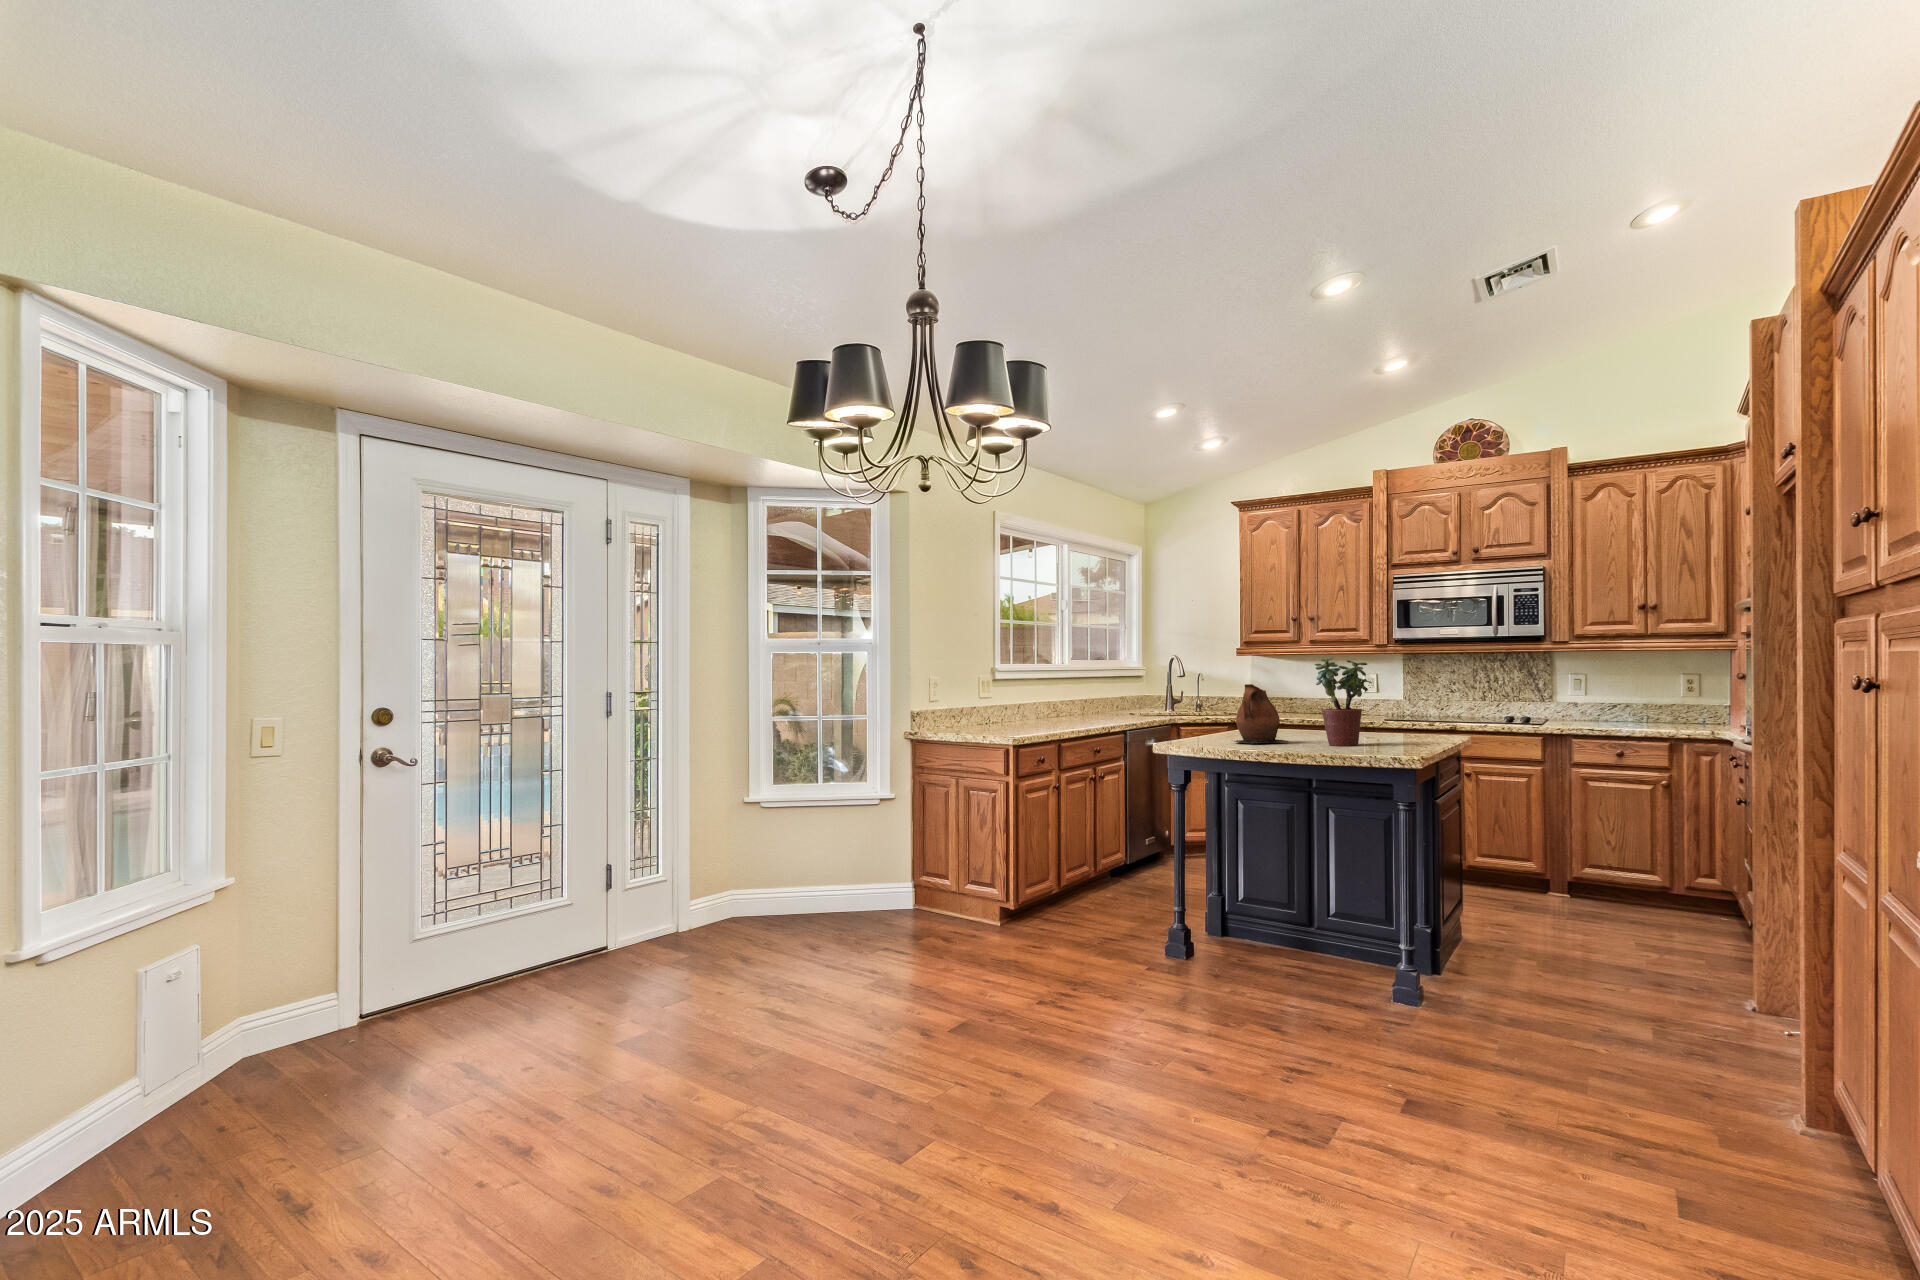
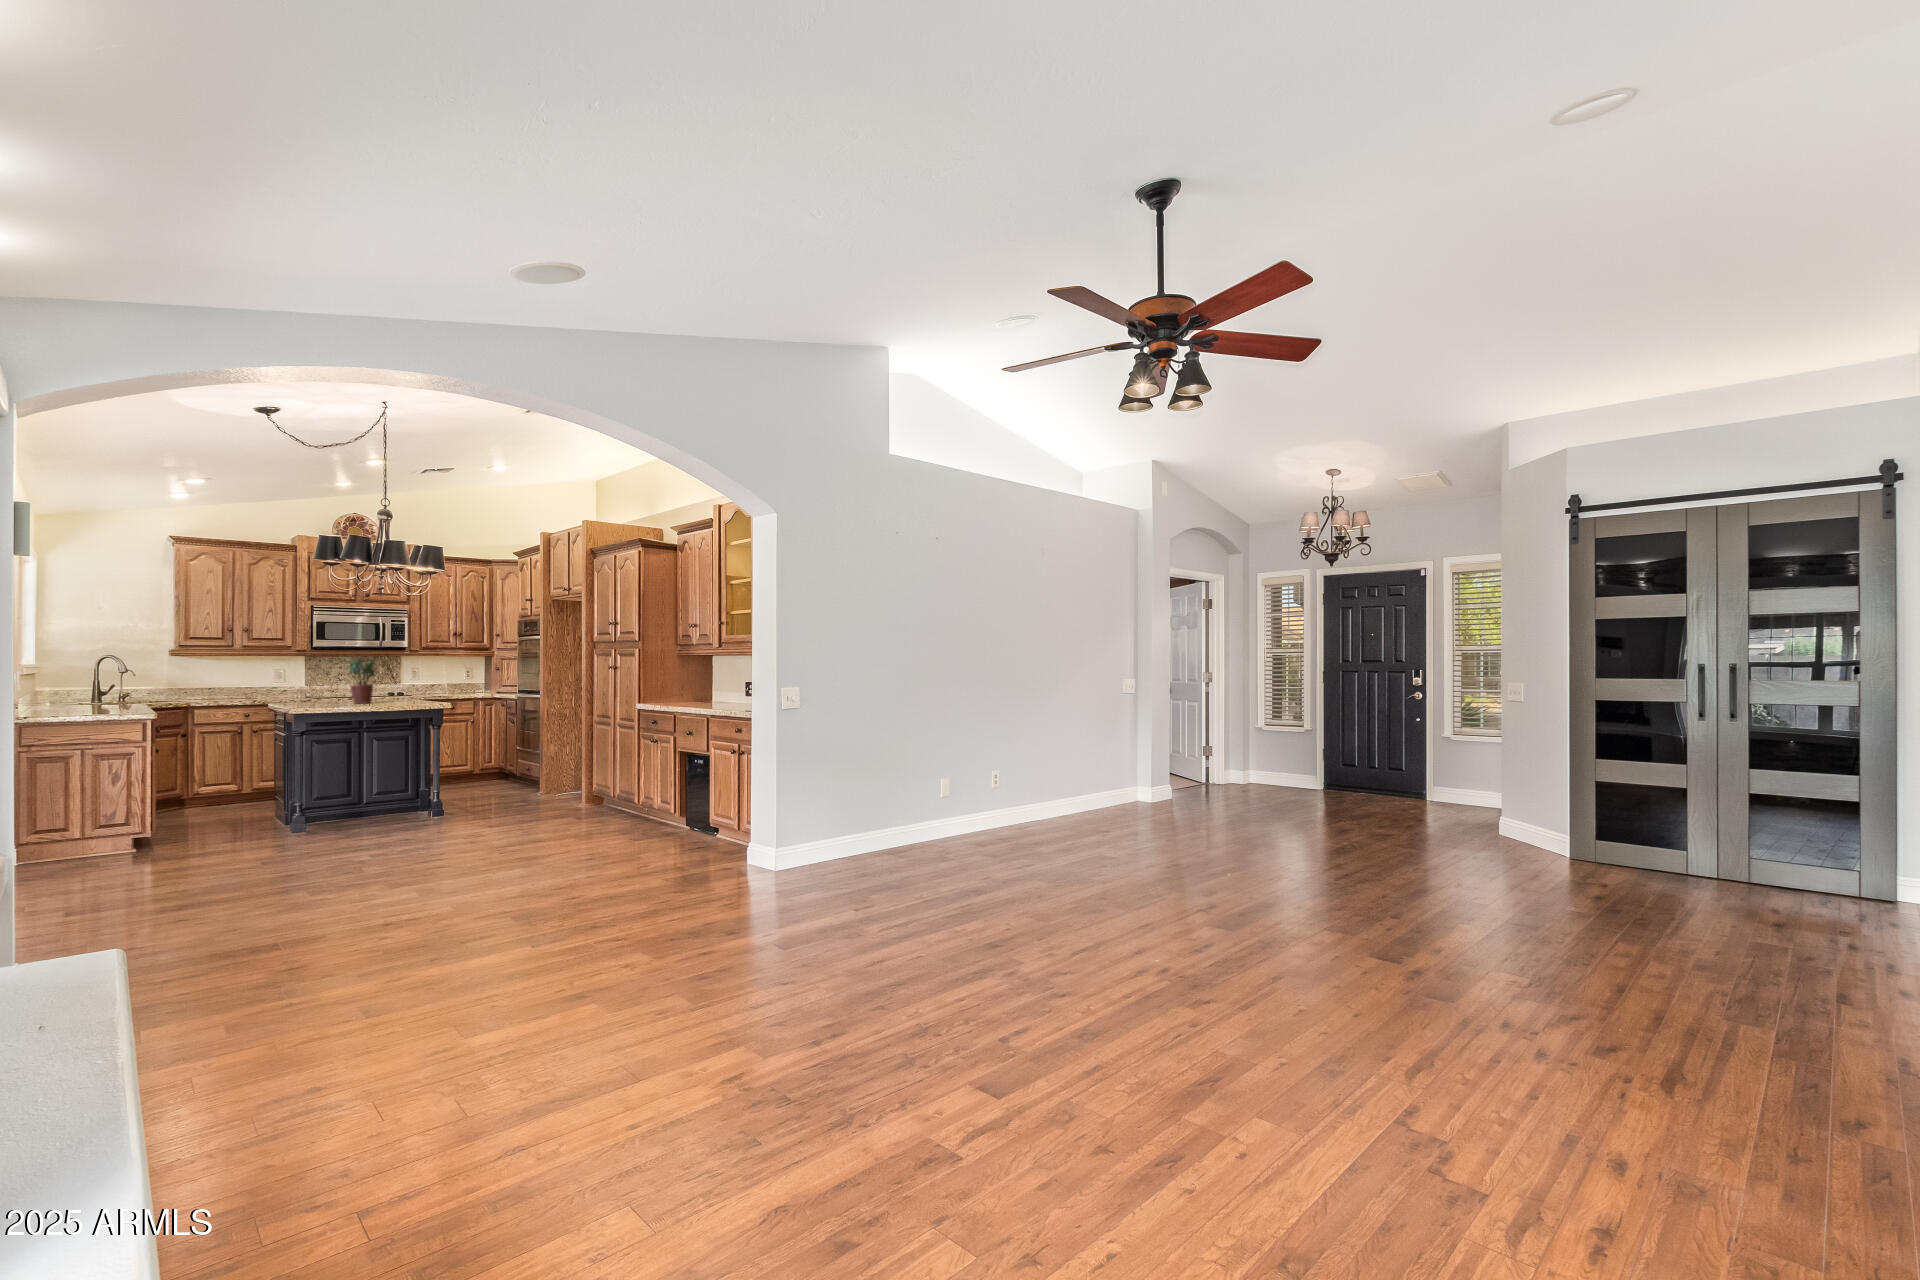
ceramic pitcher: present [1235,684,1288,743] -> none [286,673,325,708]

